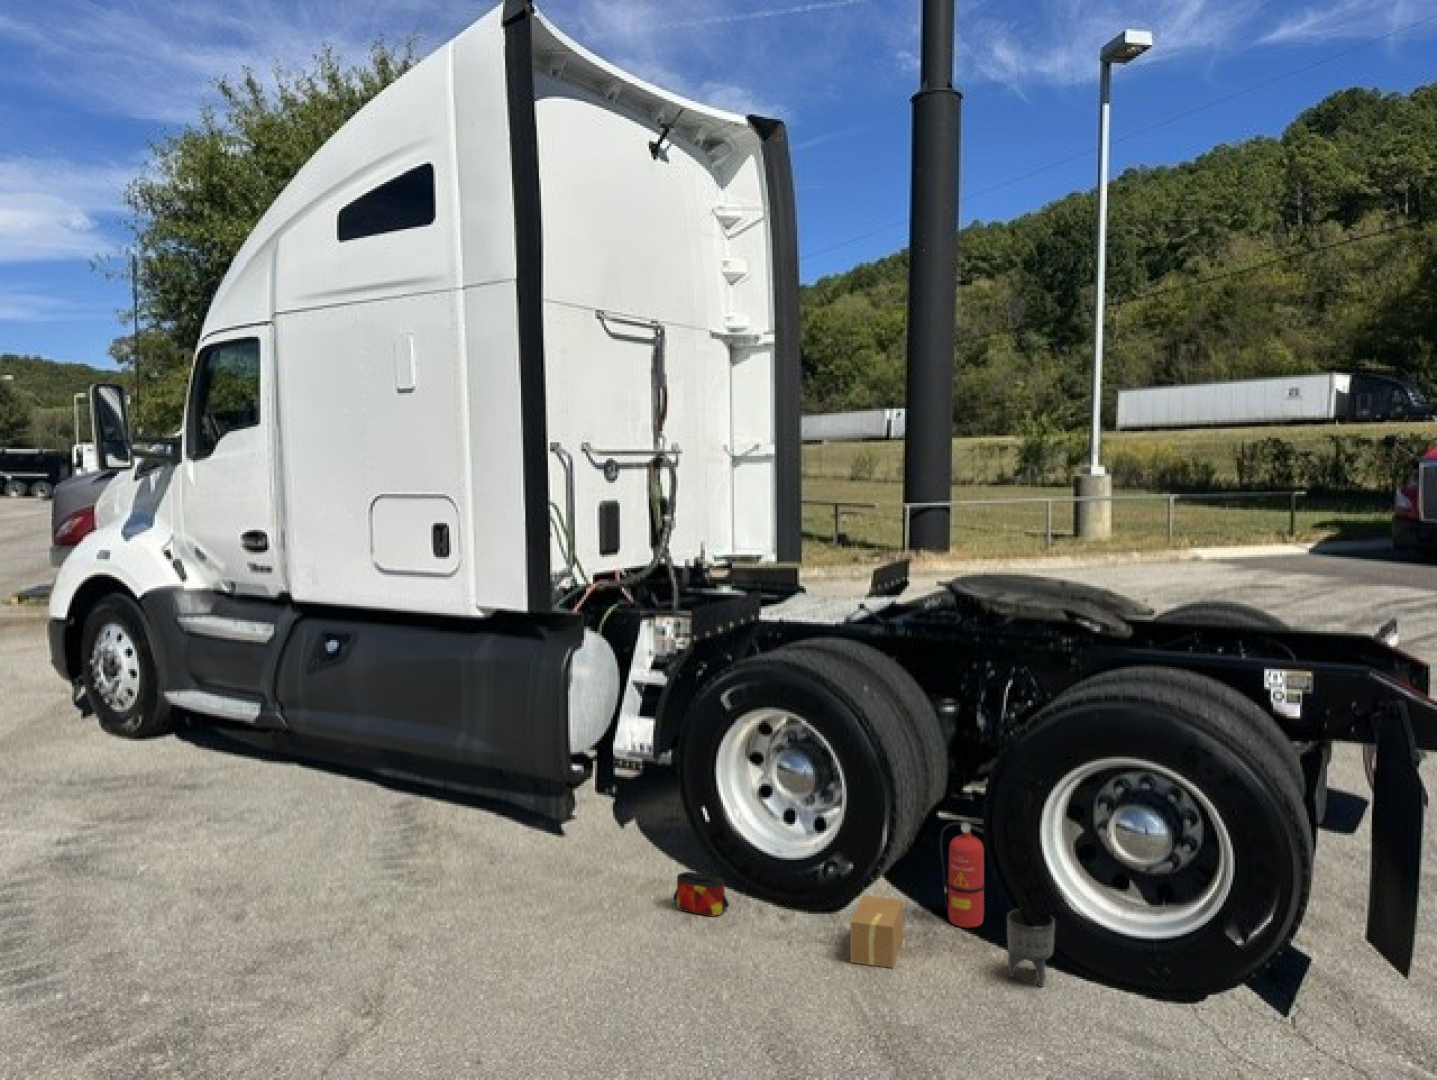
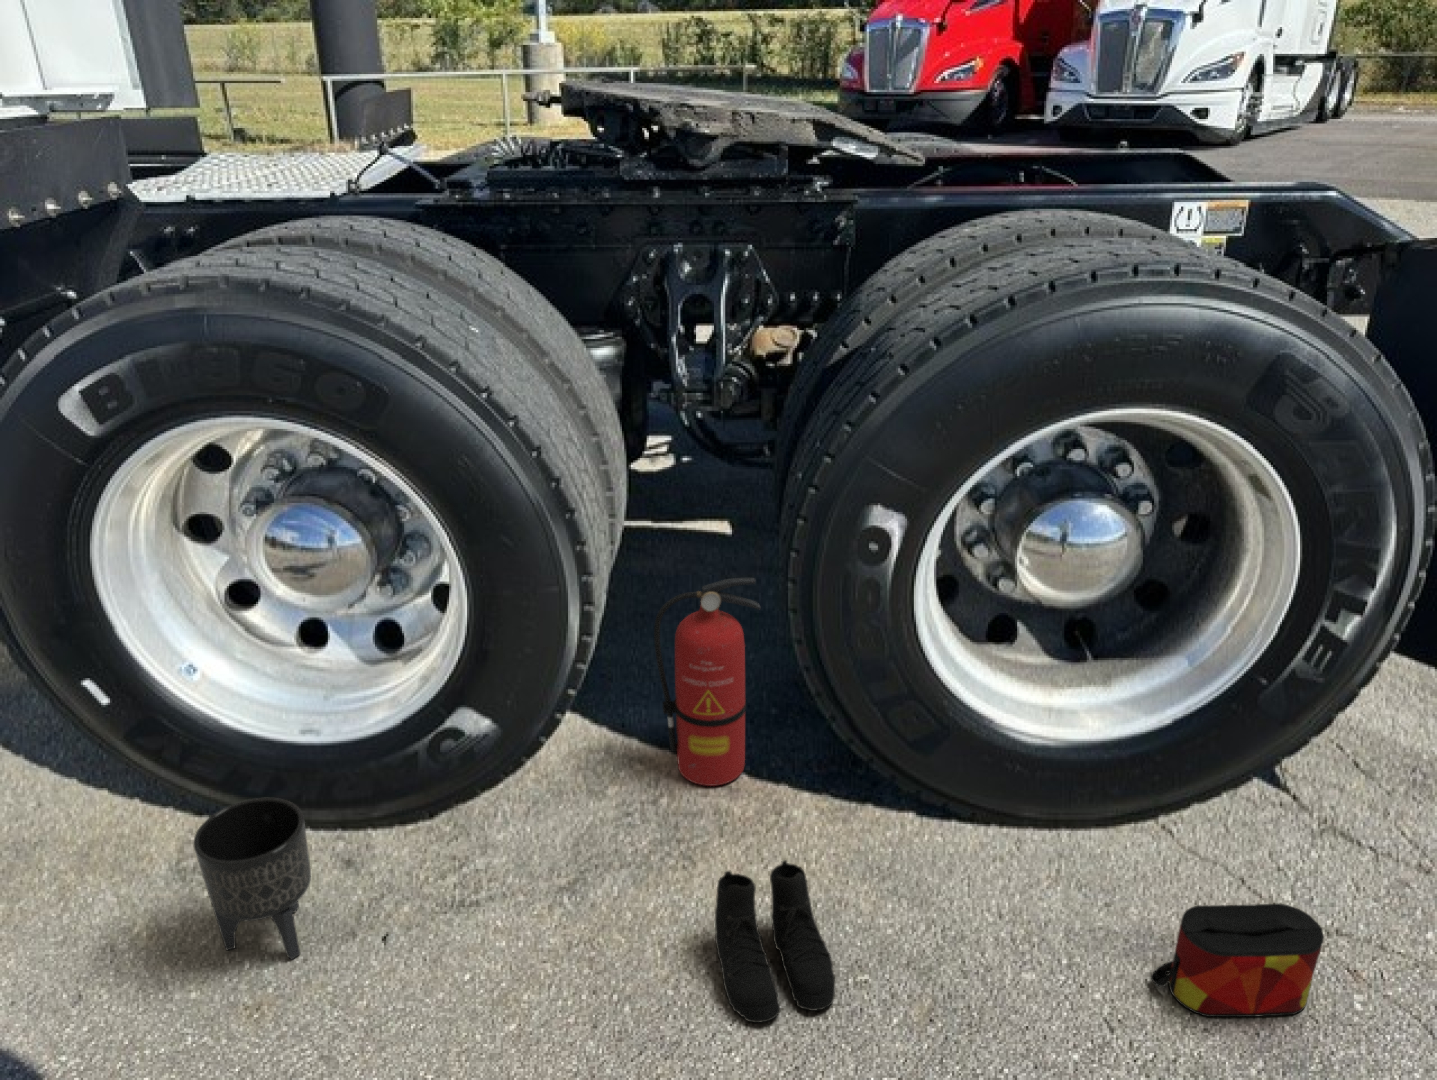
bag: present [673,872,729,916] -> present [1151,904,1324,1017]
cardboard box: present [850,895,903,968] -> none [523,782,633,965]
planter: present [1007,909,1055,987] -> present [193,798,311,959]
boots: none [924,938,974,1000] -> present [715,860,835,1023]

